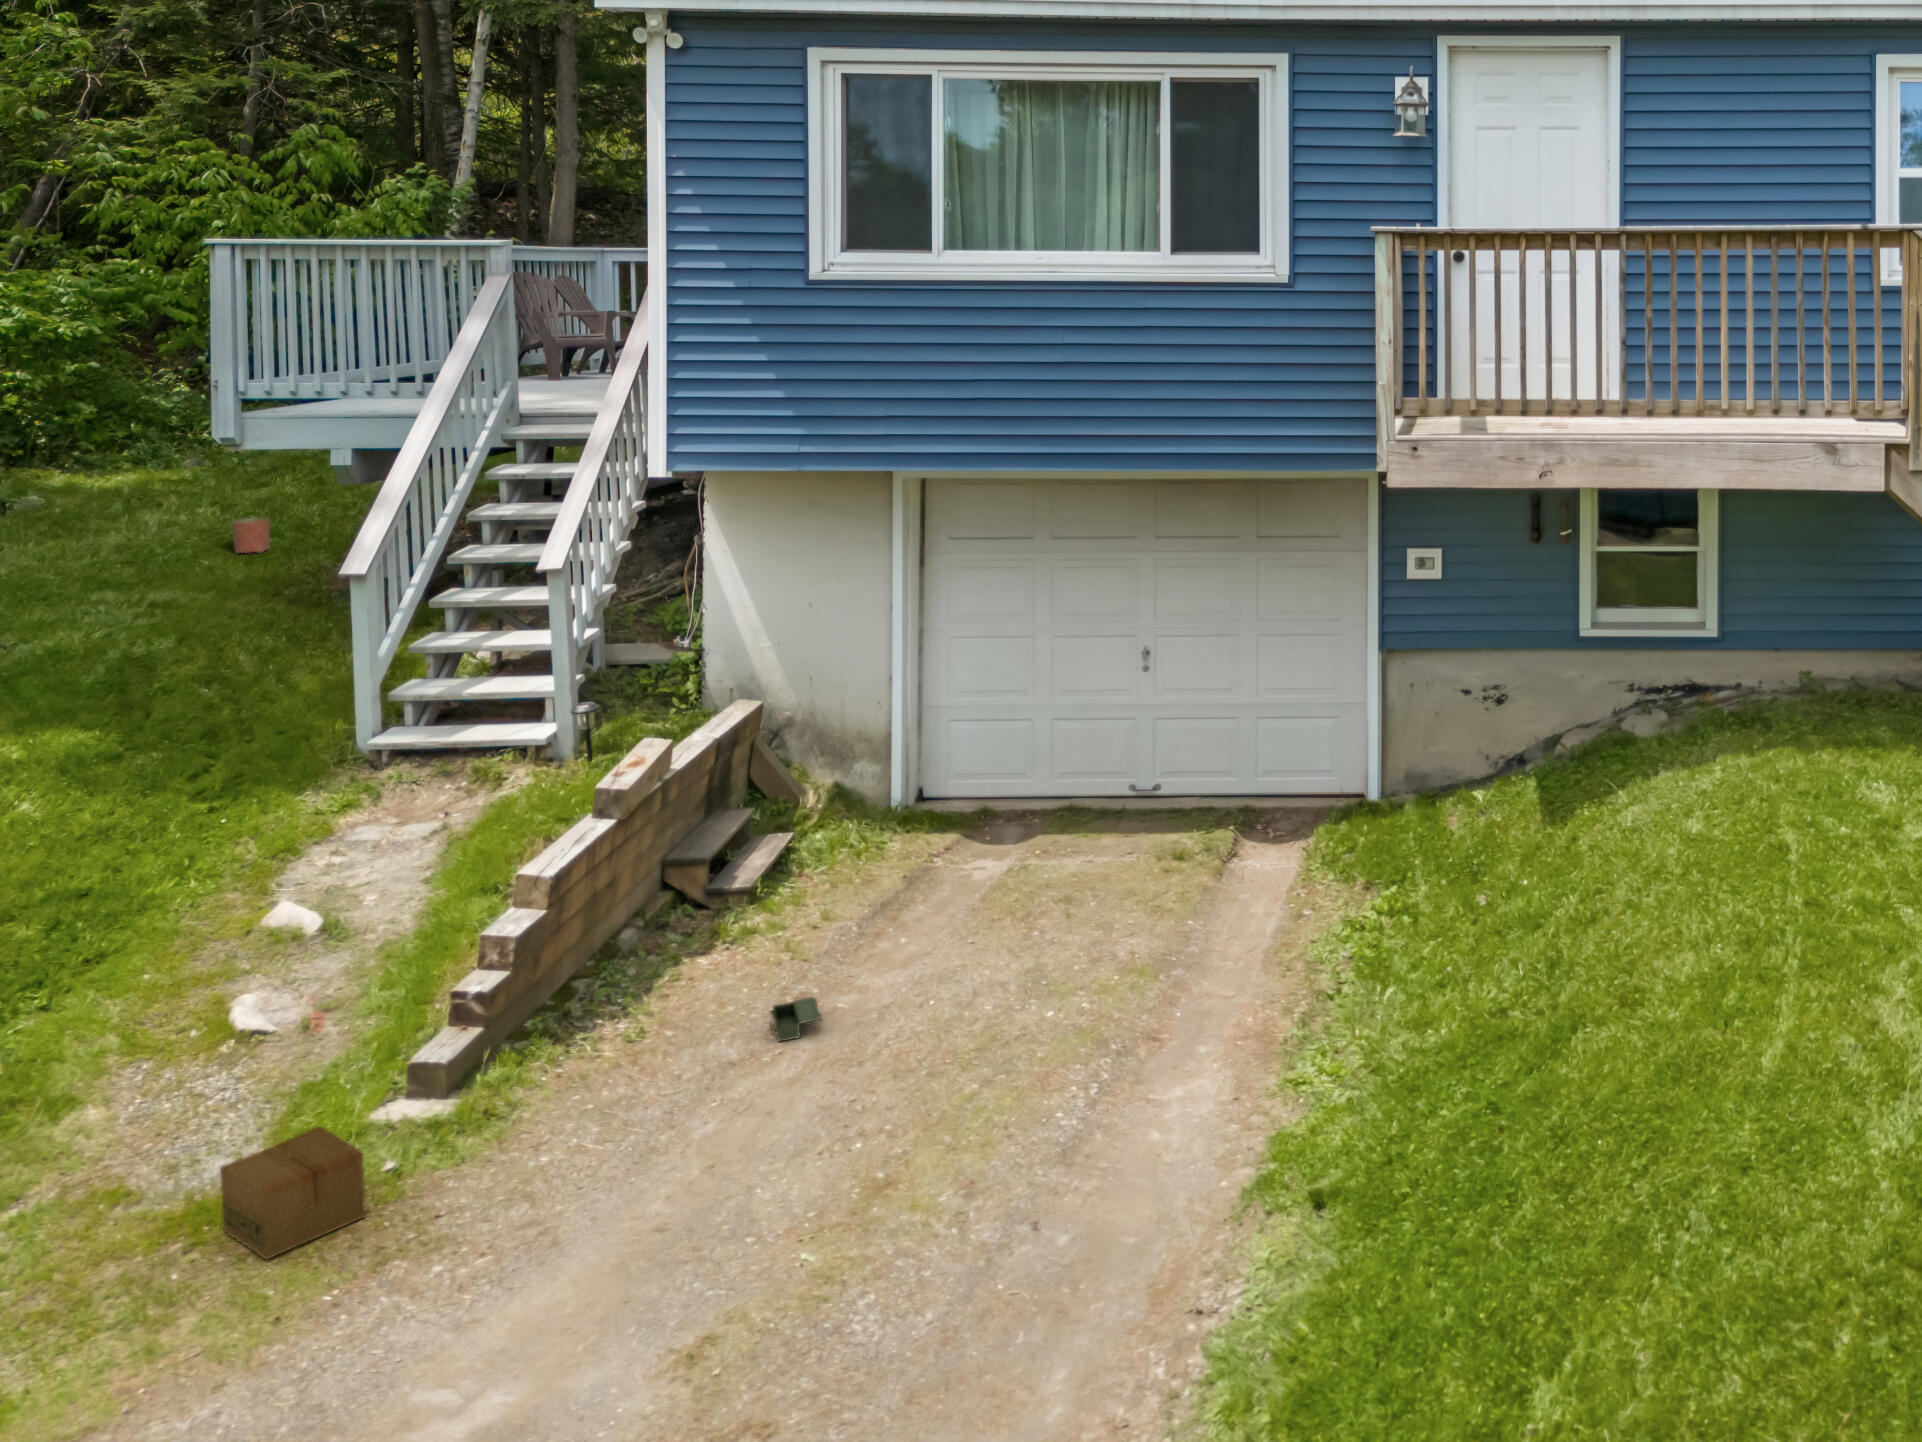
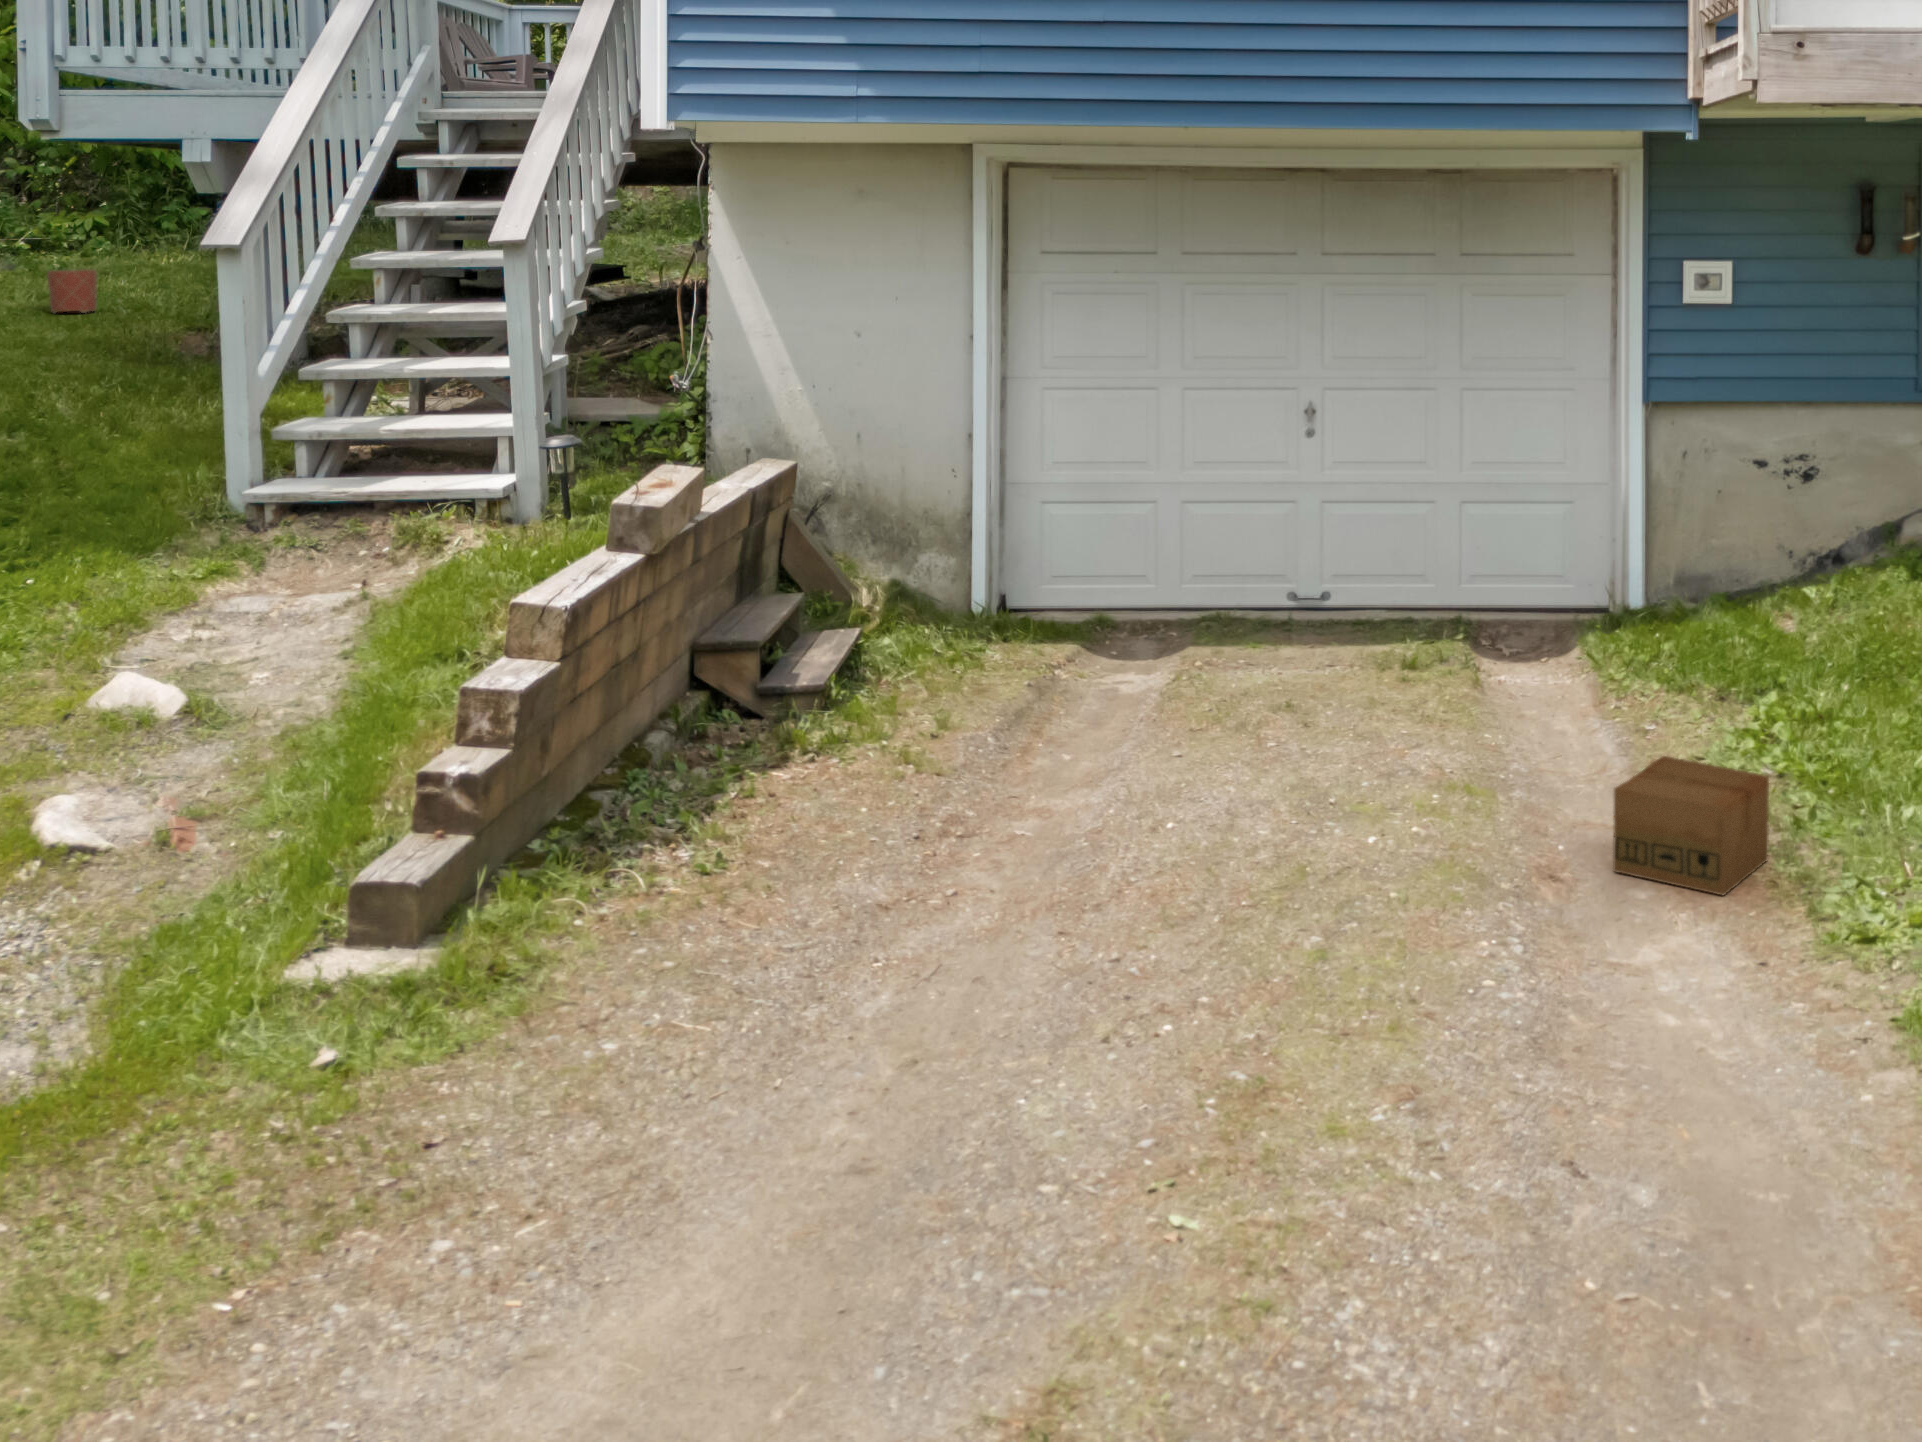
toolbox: present [771,997,821,1041] -> none [901,818,987,879]
cardboard box: present [220,1126,366,1259] -> present [1613,756,1769,895]

